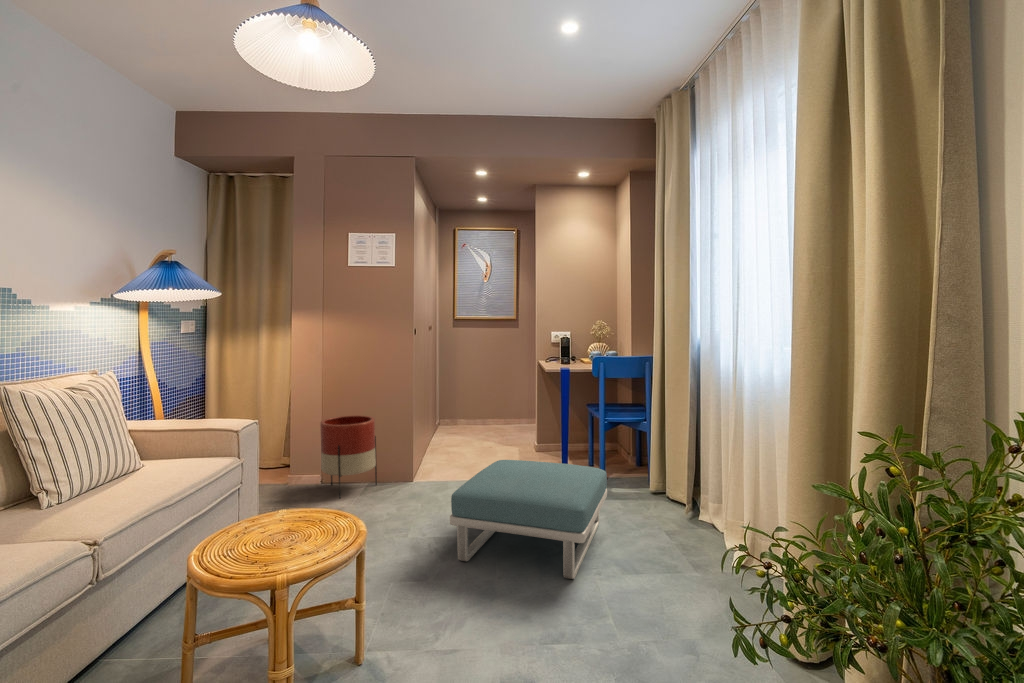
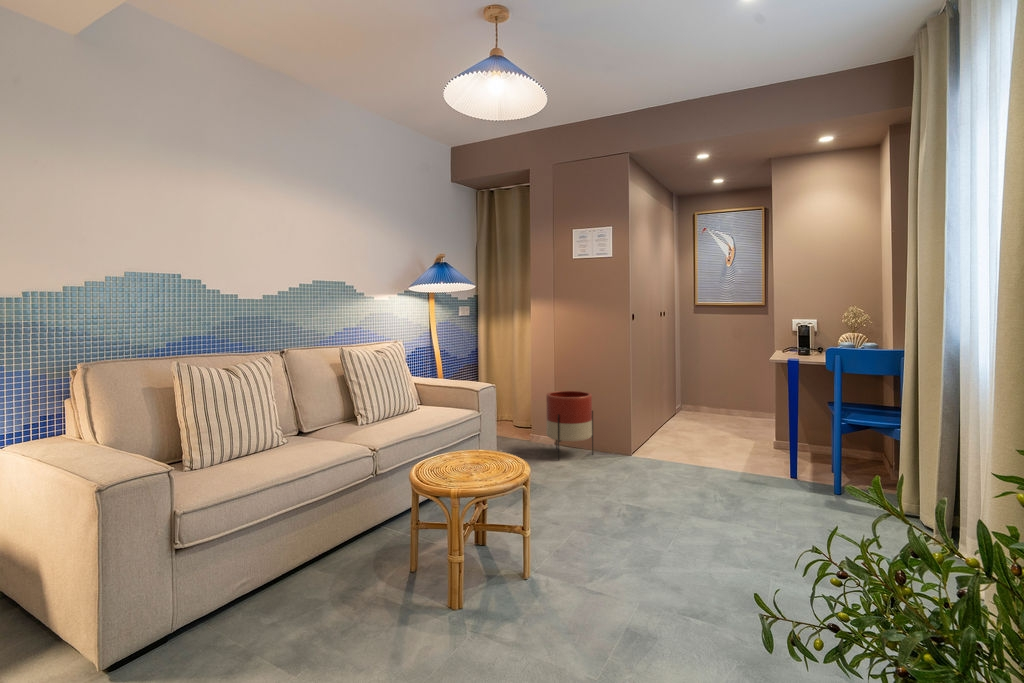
footstool: present [450,460,607,579] -> none [629,443,808,560]

